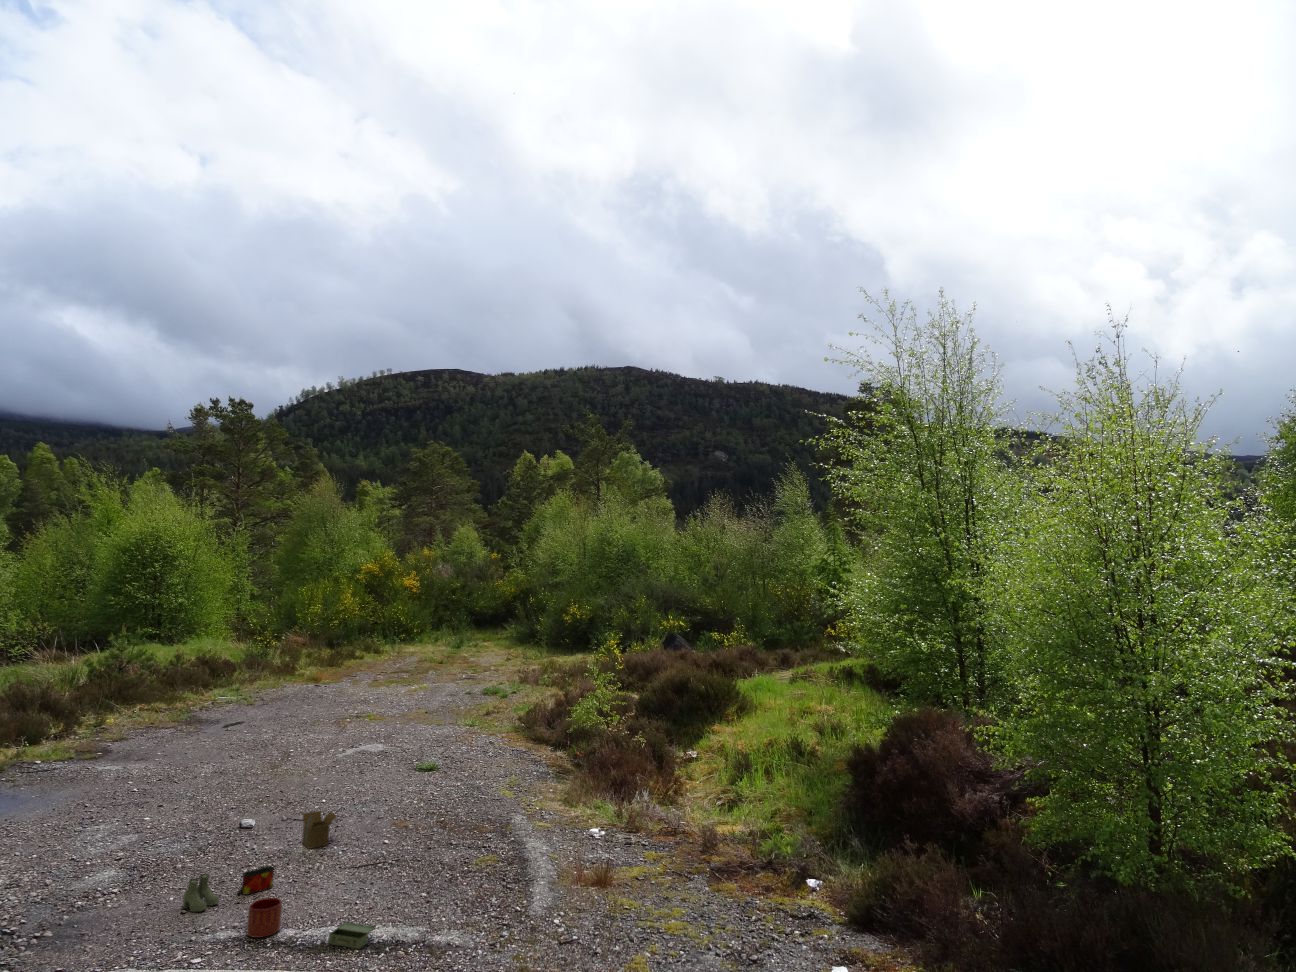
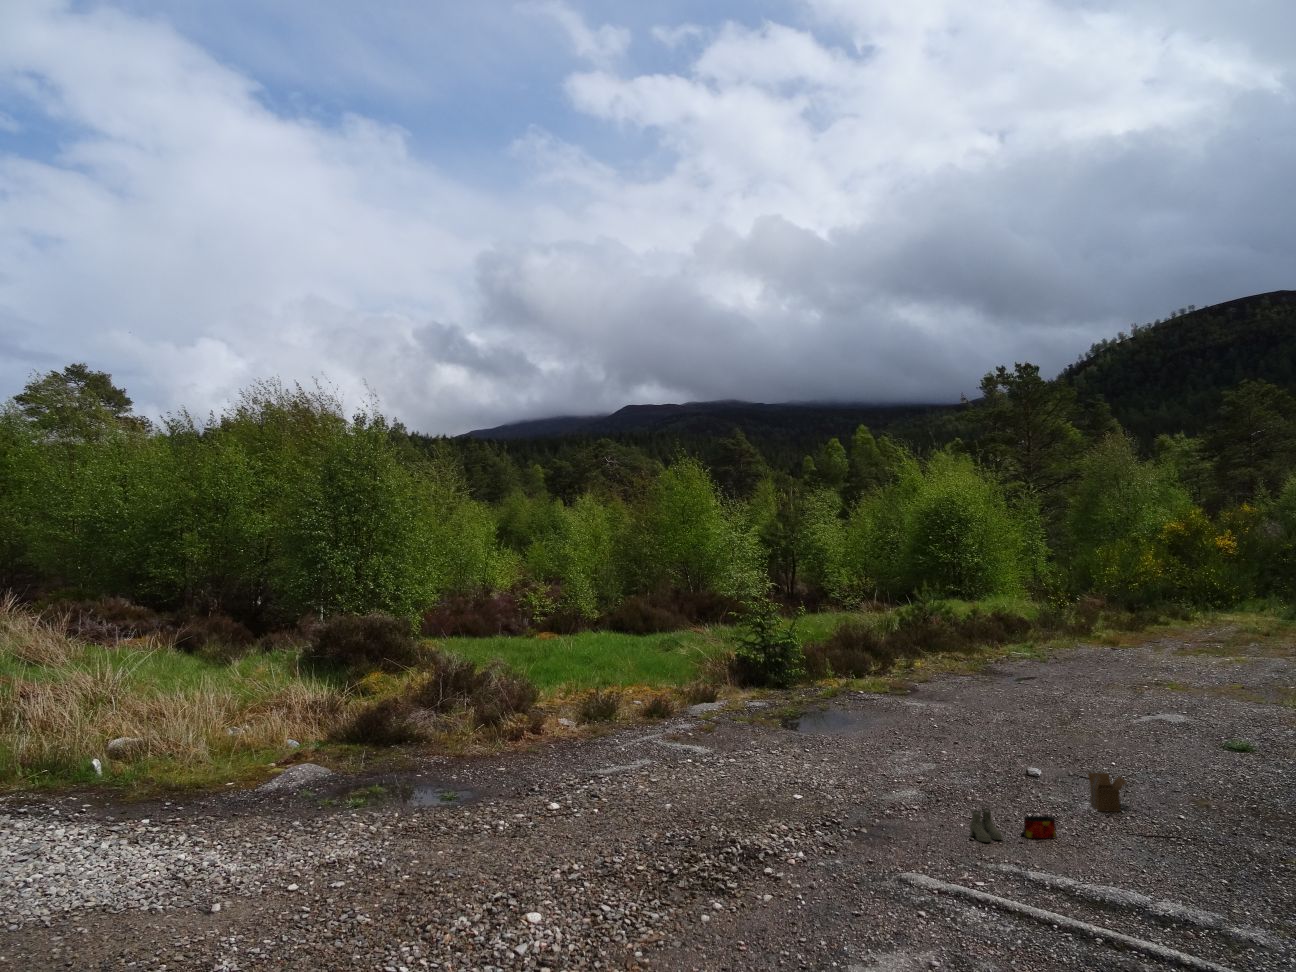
planter: present [247,898,282,938] -> none [1025,842,1060,880]
toolbox: present [329,922,375,949] -> none [1109,887,1163,918]

